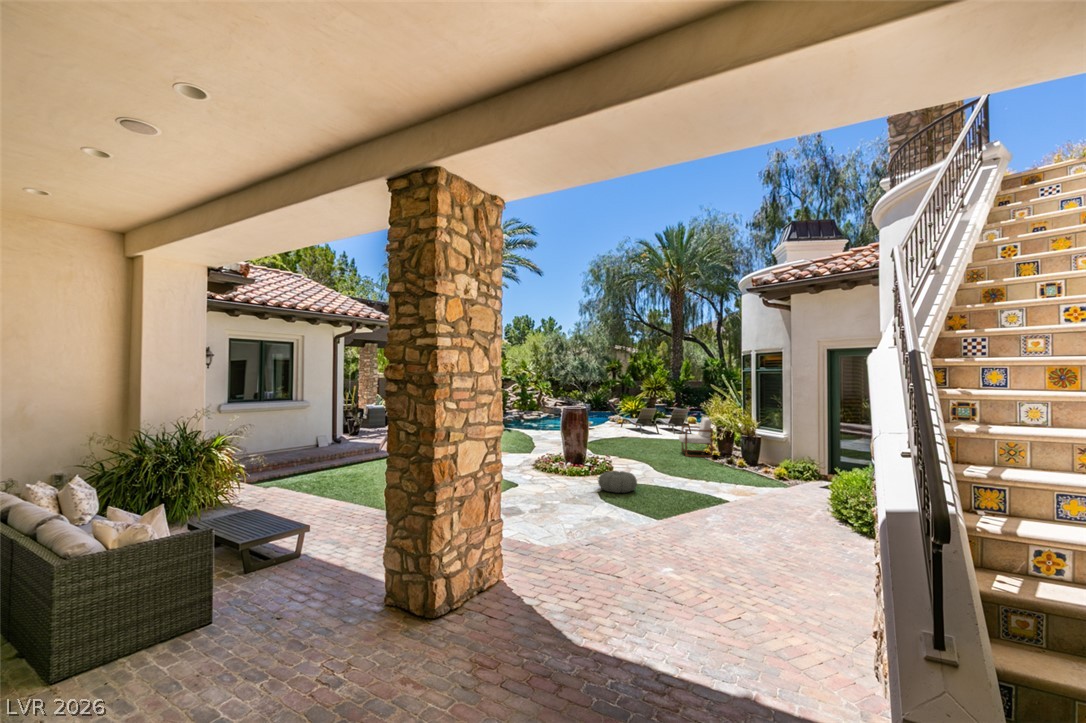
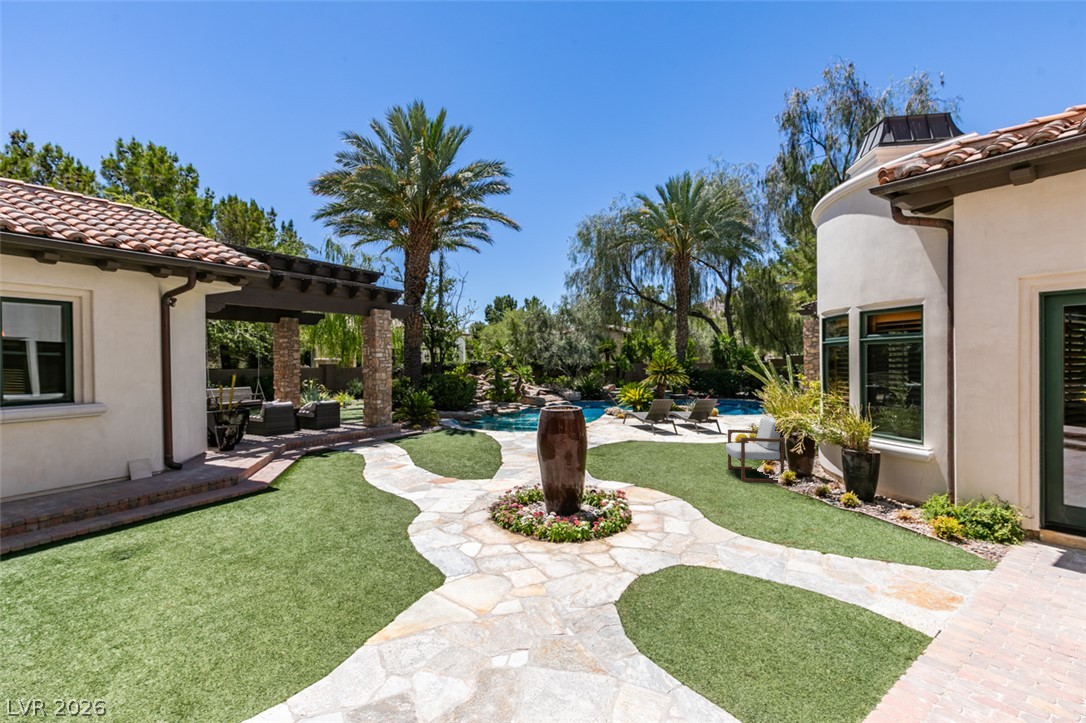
pouf: present [598,471,637,493] -> none [628,562,722,634]

